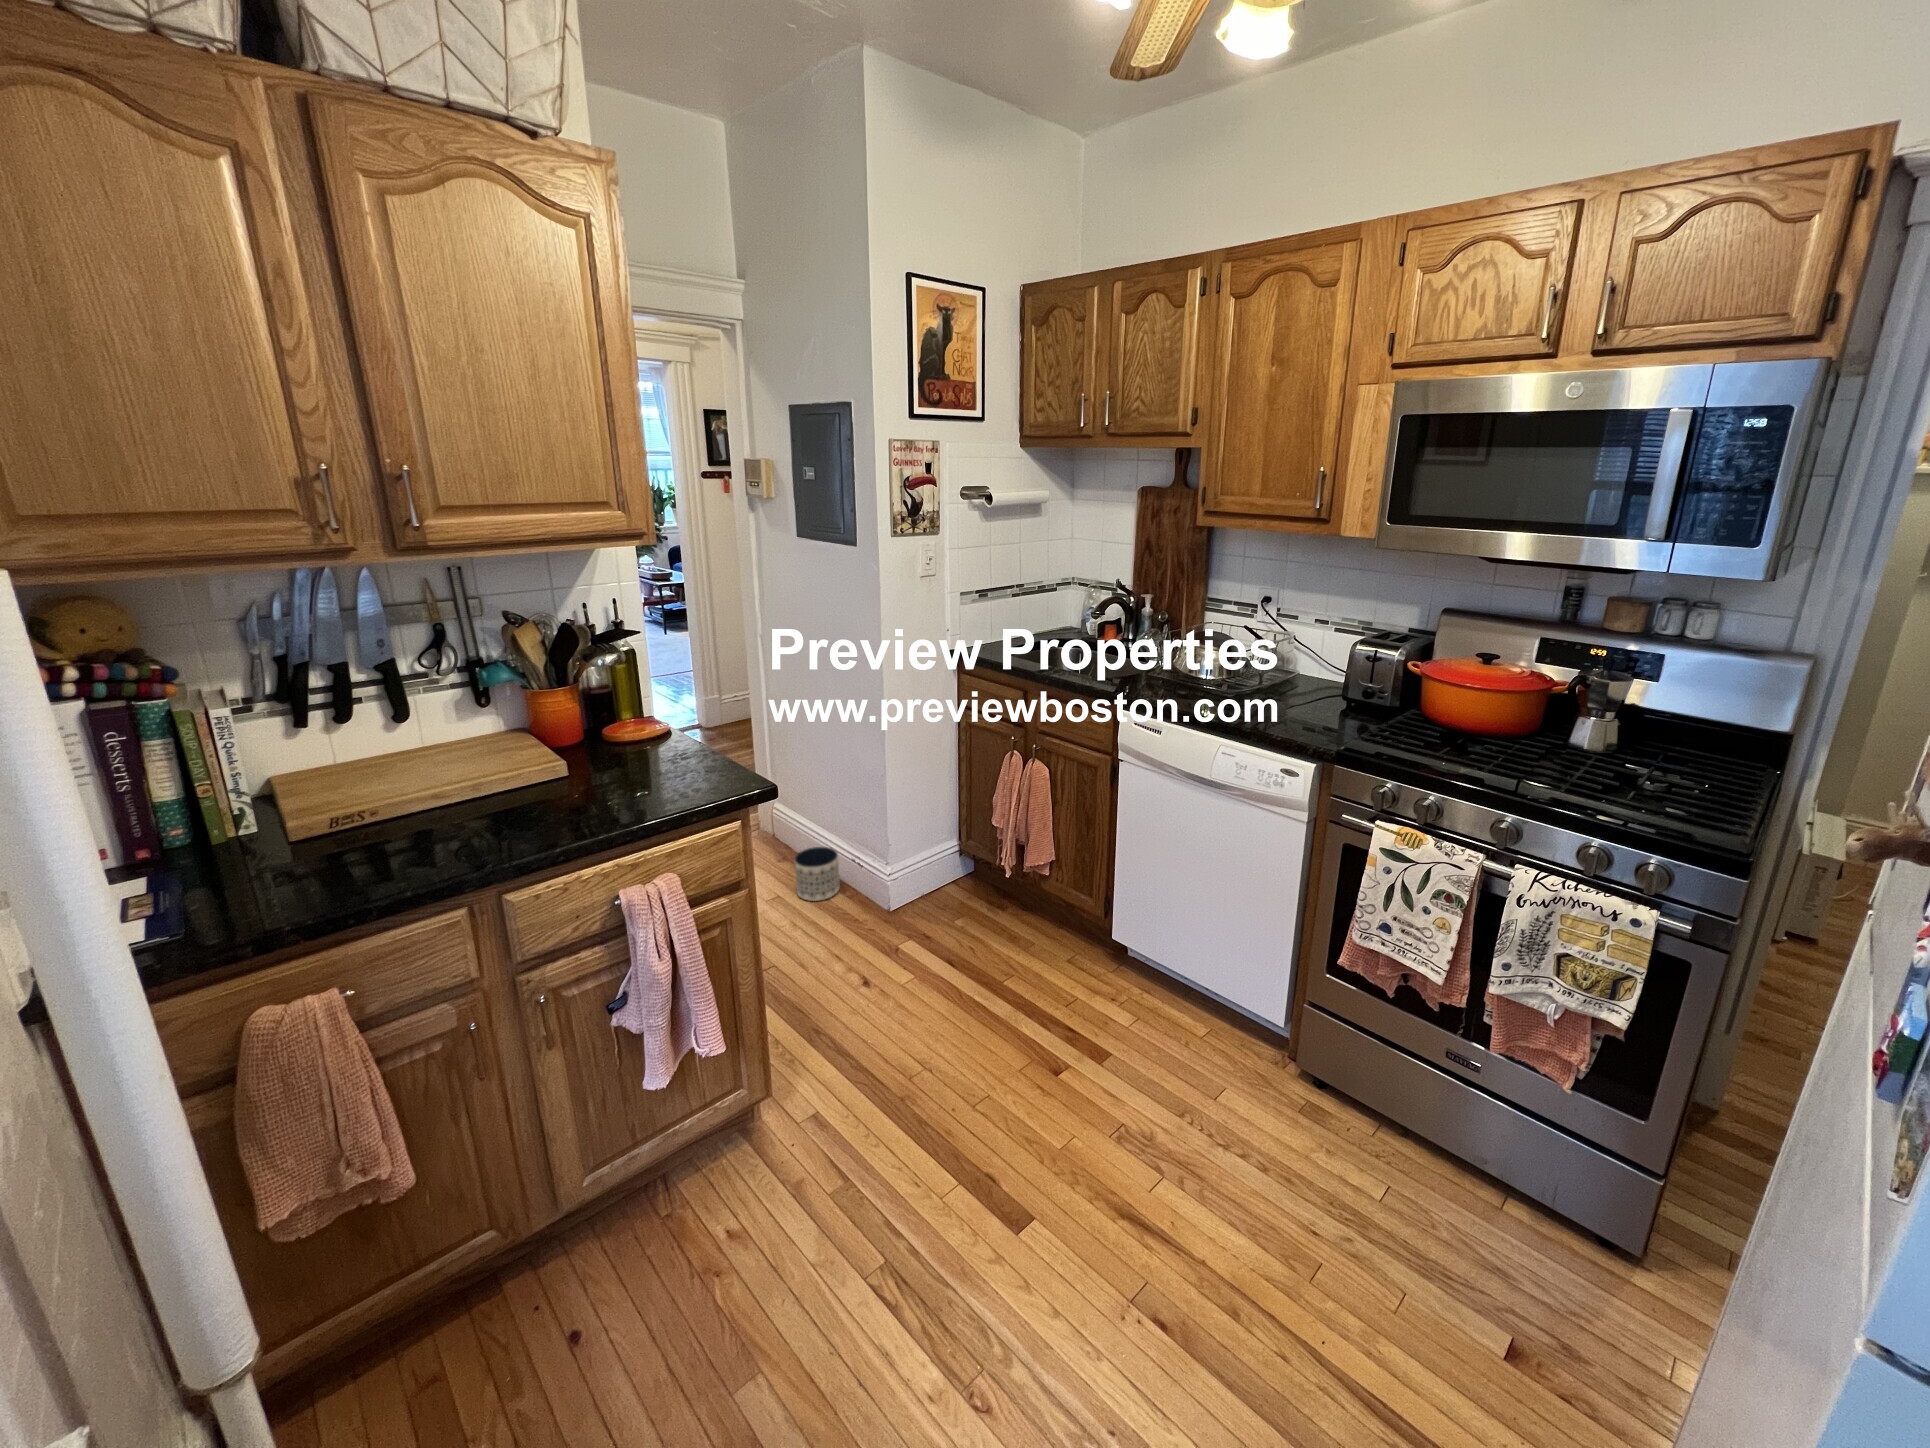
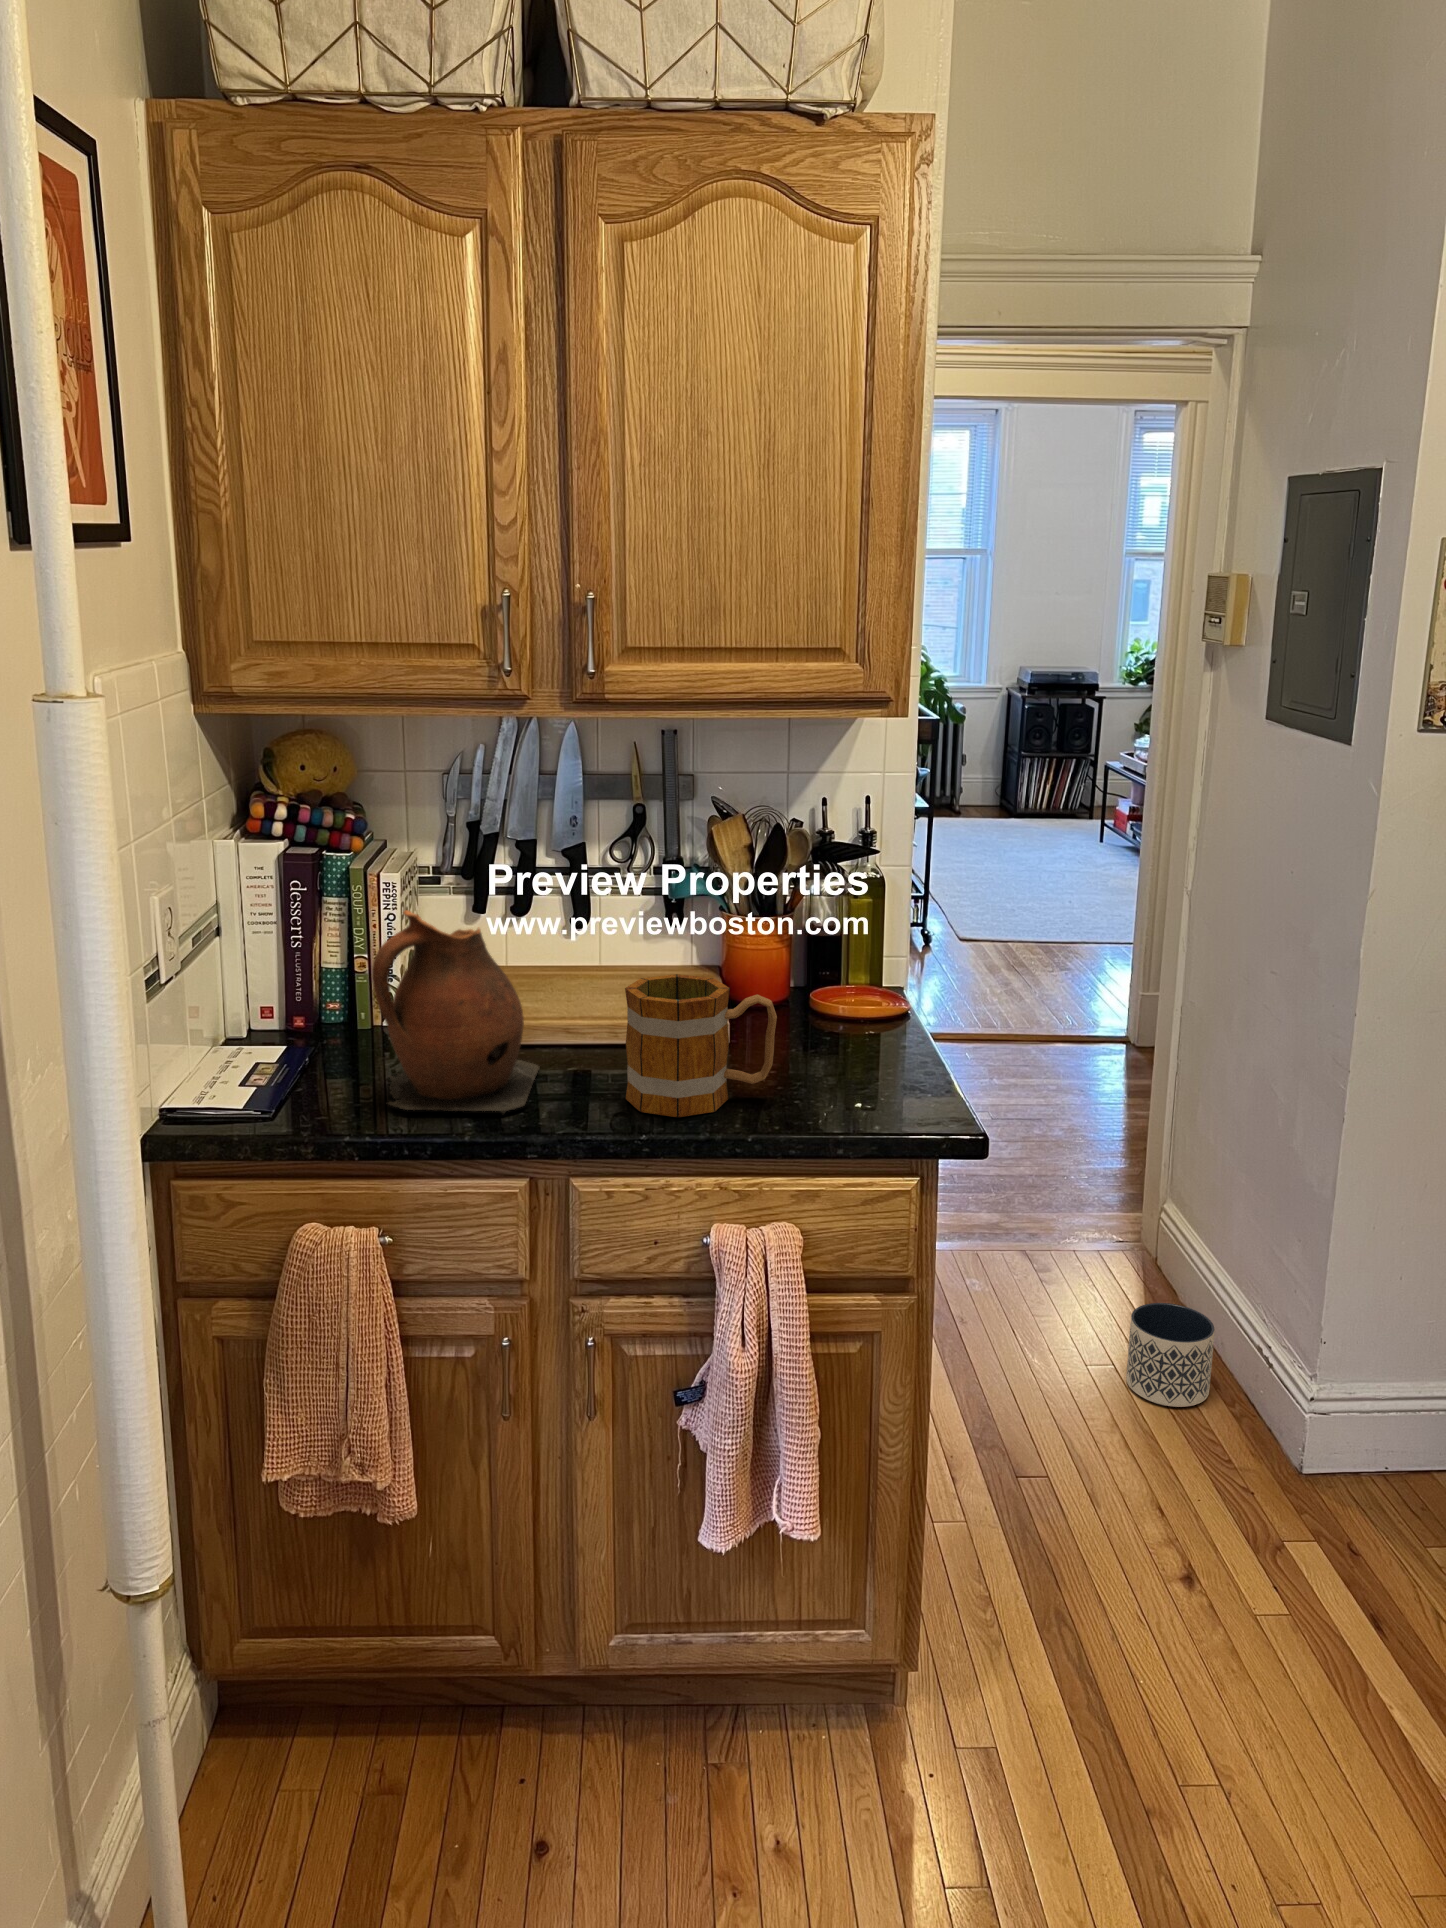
mug: none [511,732,628,834] -> present [625,974,777,1117]
ceramic pitcher: none [268,735,444,893] -> present [372,910,540,1114]

